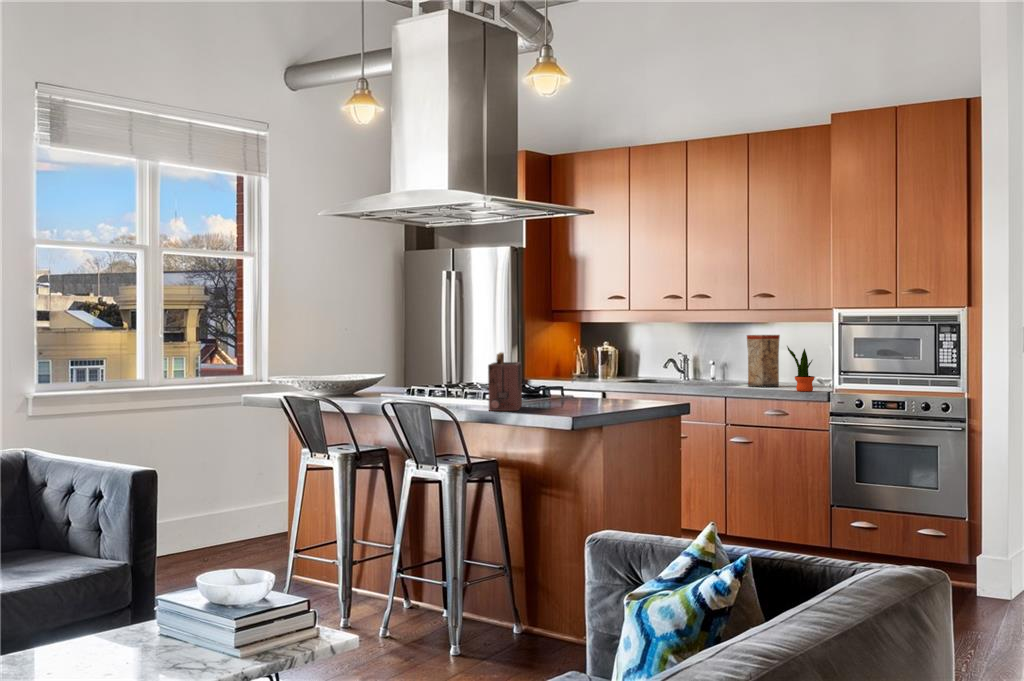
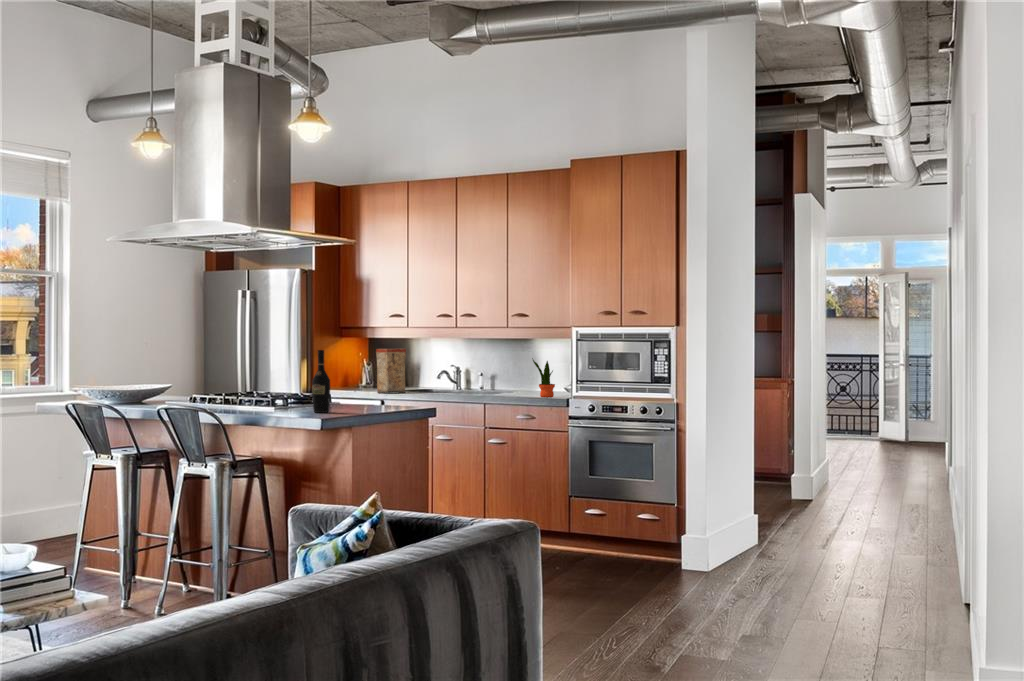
vase: present [747,335,780,387] -> present [376,349,406,394]
wine bottle: none [556,337,577,410] -> present [312,350,330,413]
toaster: present [488,352,522,411] -> none [252,363,285,414]

